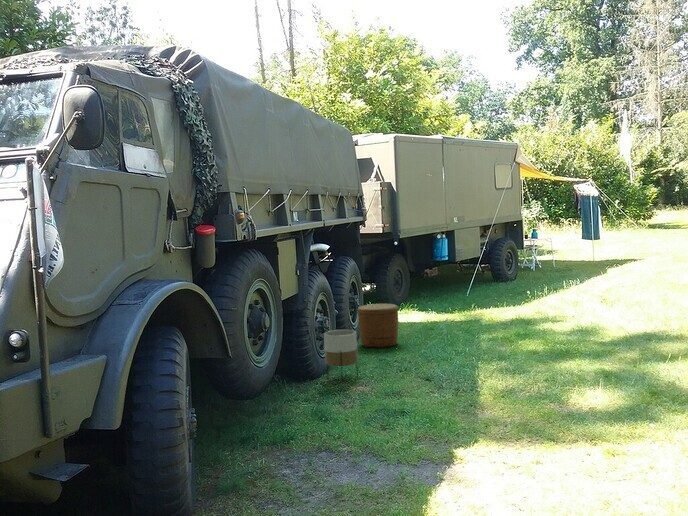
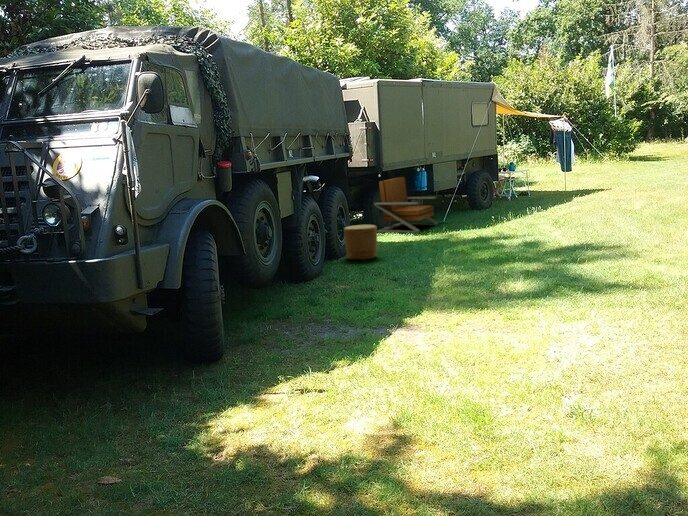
lounge chair: none [389,245,462,311] -> present [374,177,438,232]
planter: present [324,330,358,382] -> none [315,243,342,283]

